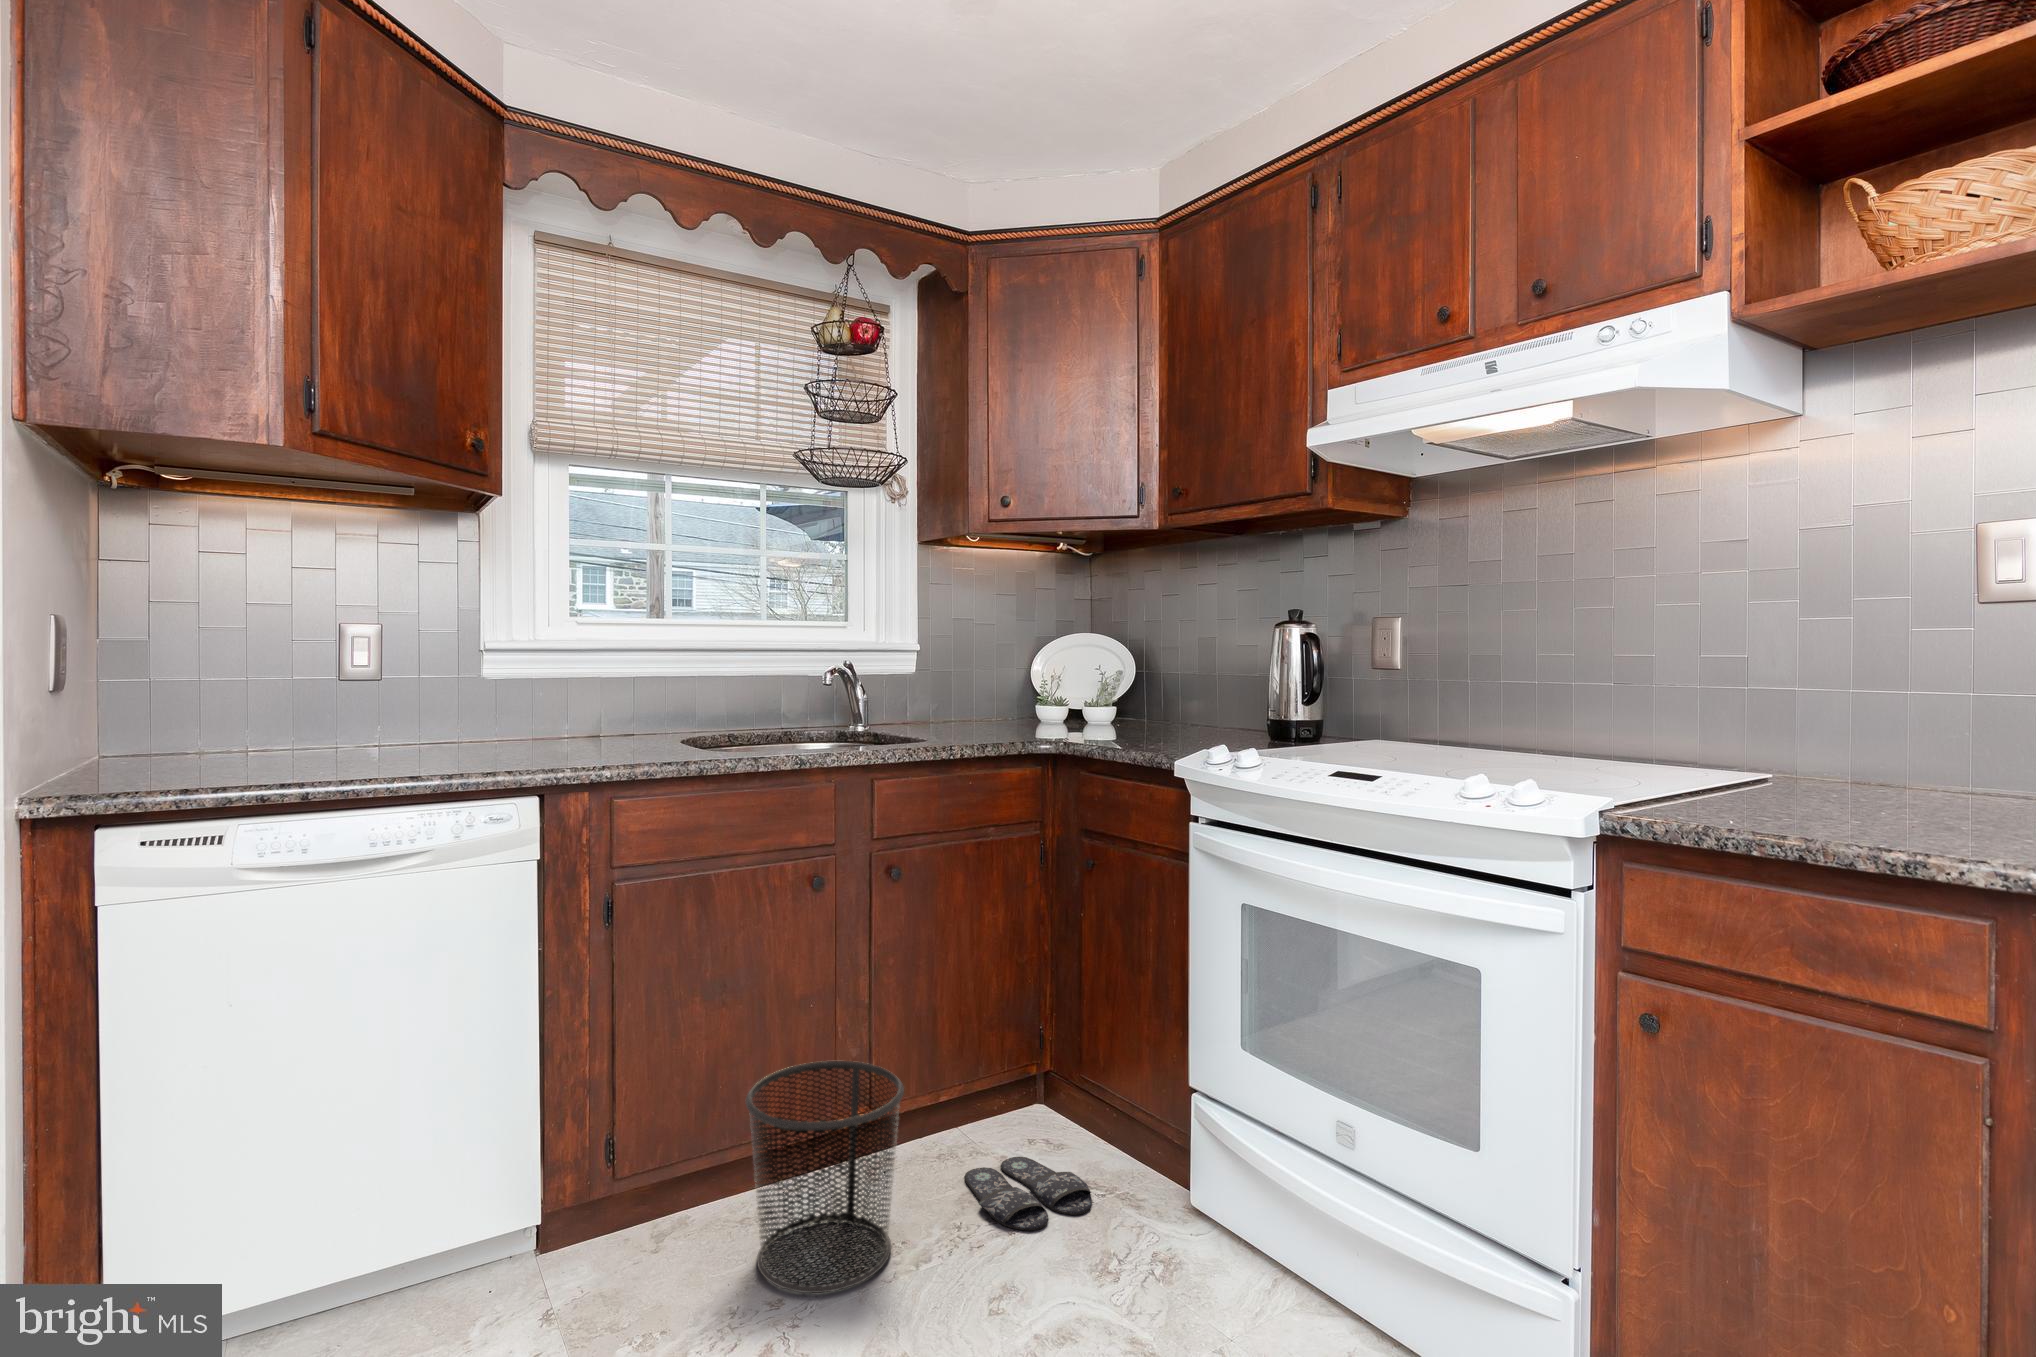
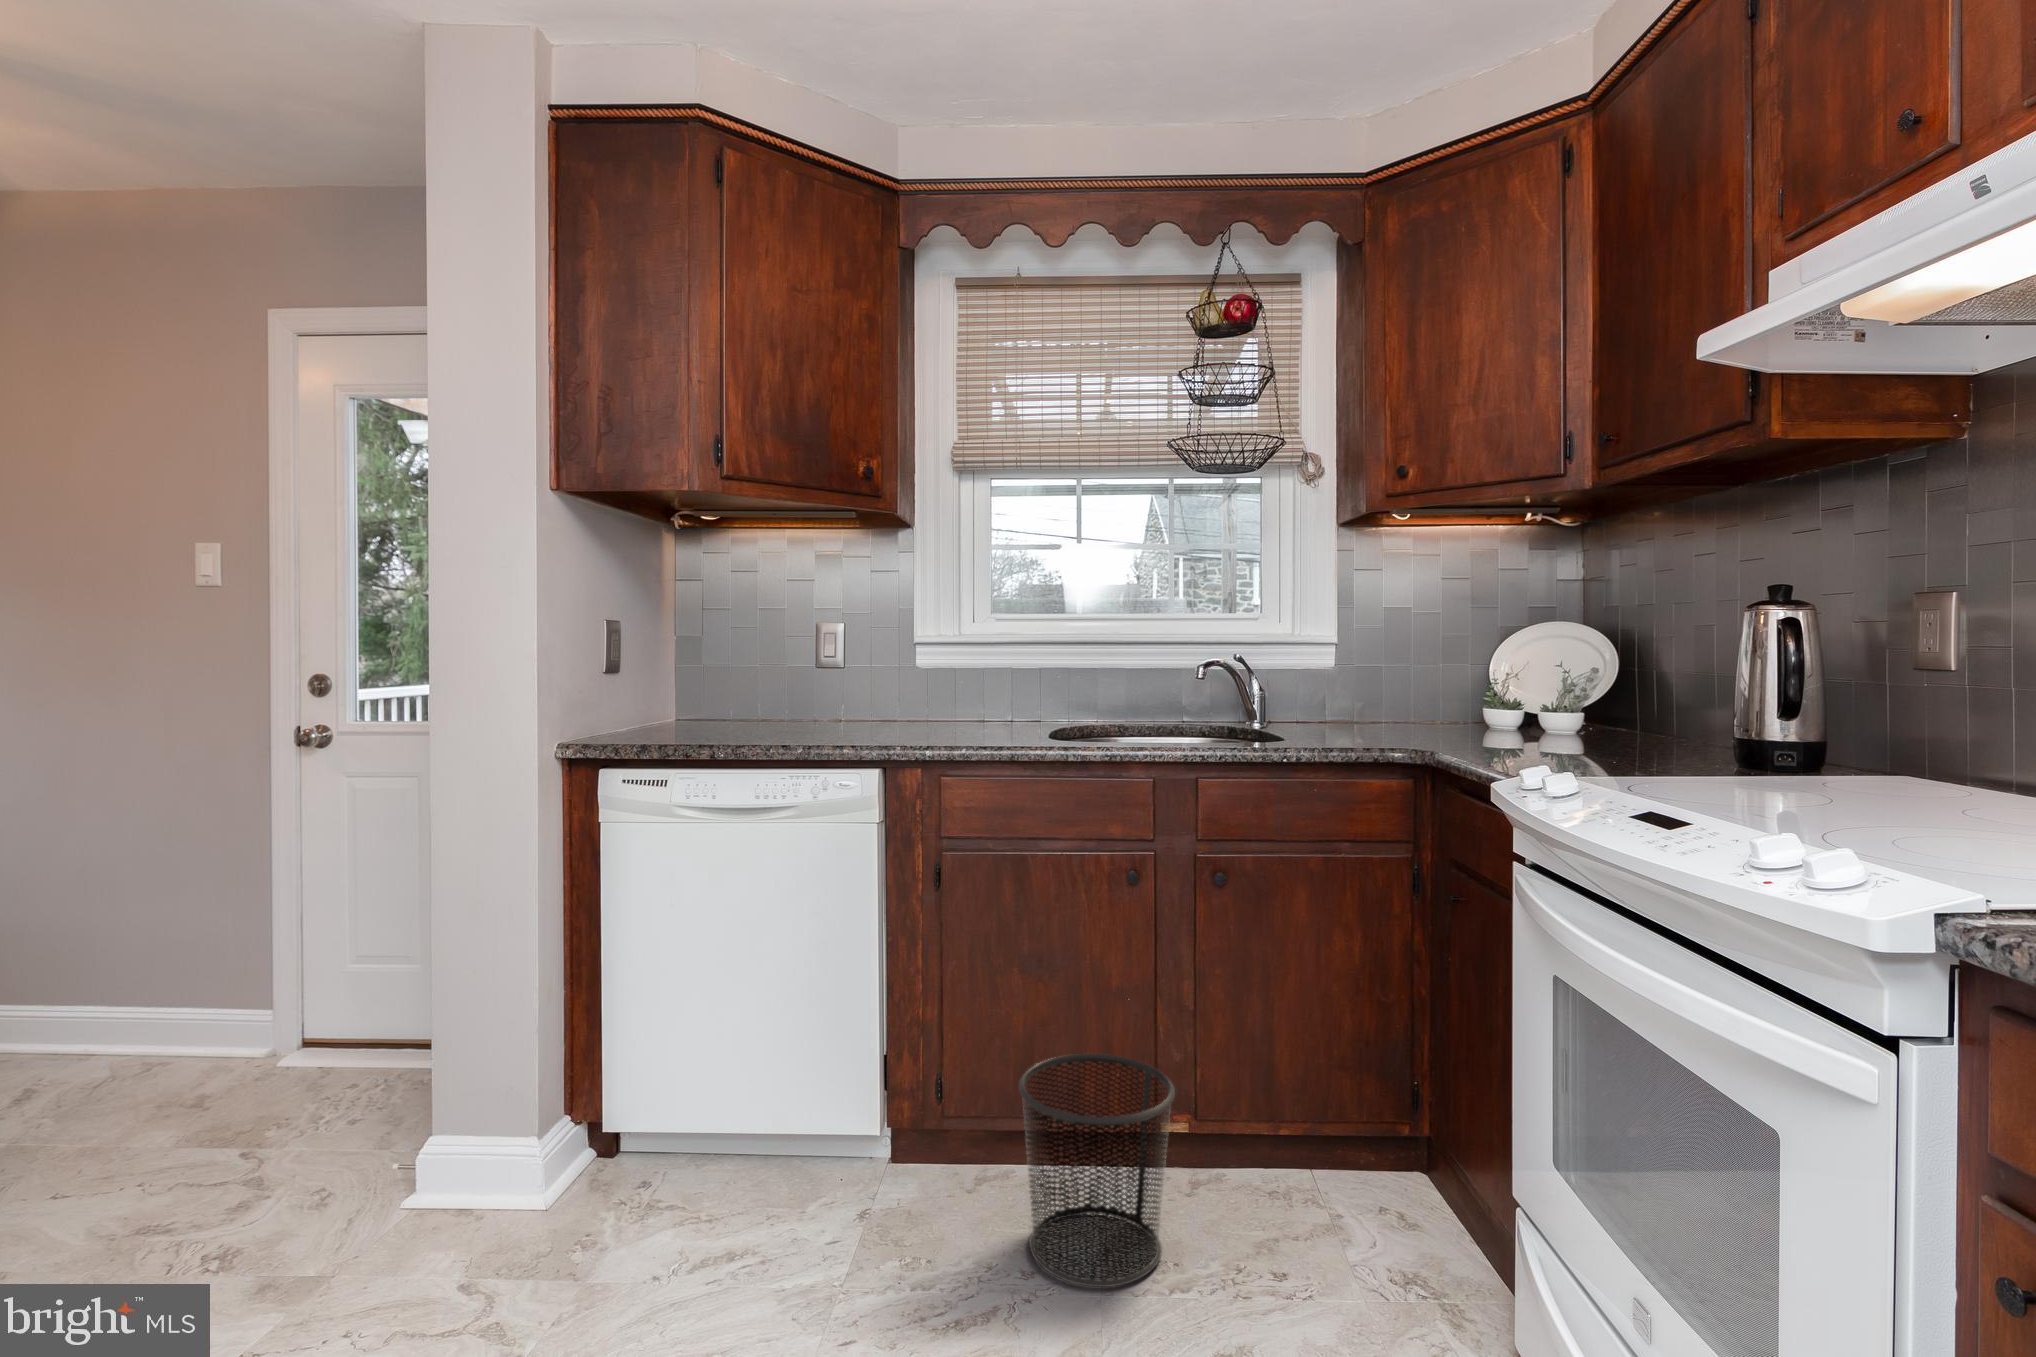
slippers: present [964,1157,1092,1231] -> none [1271,1217,1410,1310]

